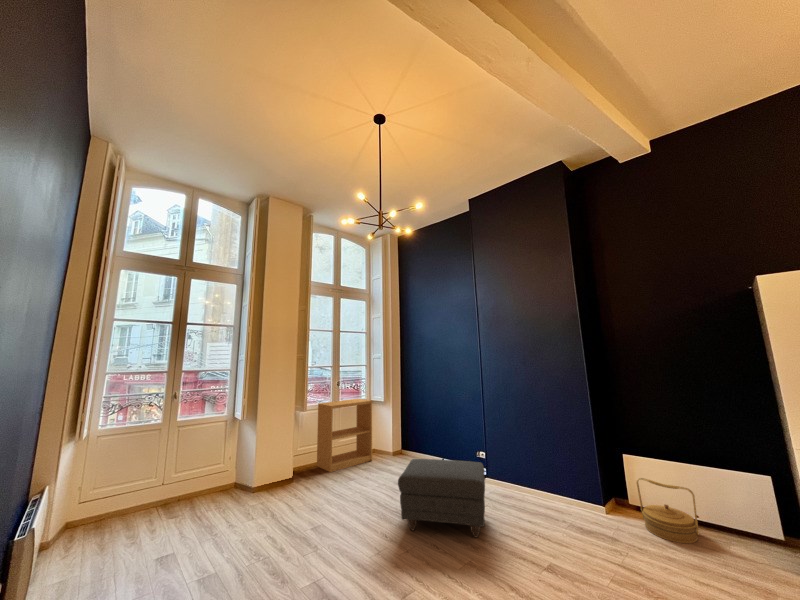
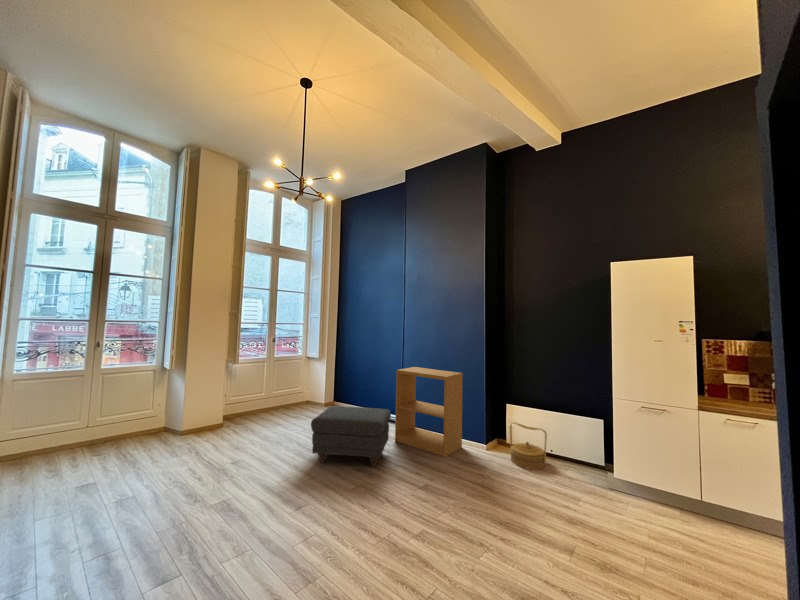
bookshelf: present [317,399,372,472] -> present [395,367,463,457]

